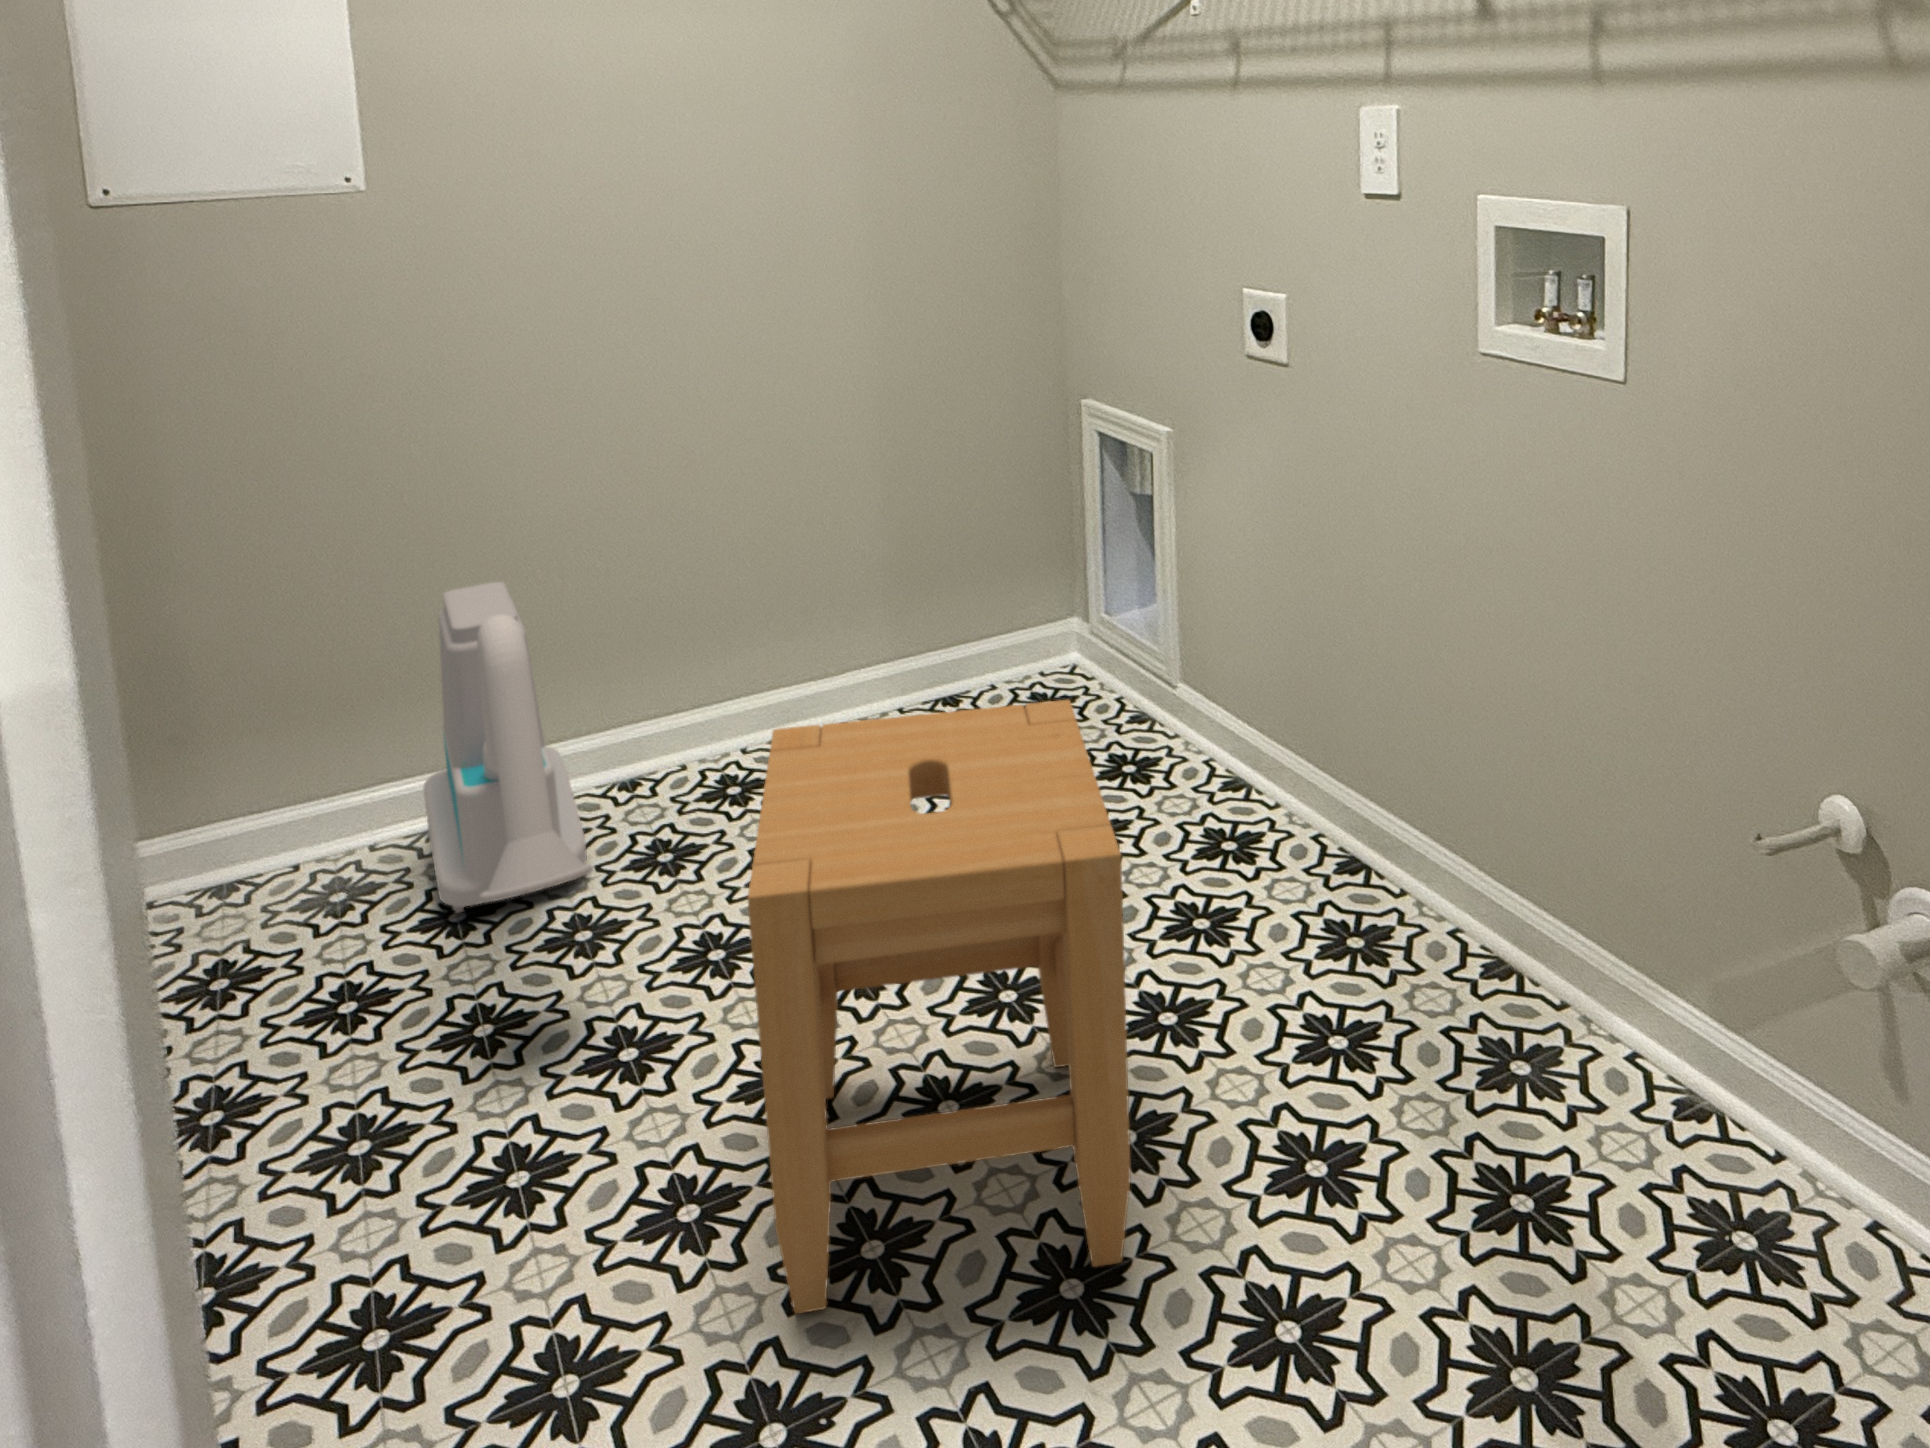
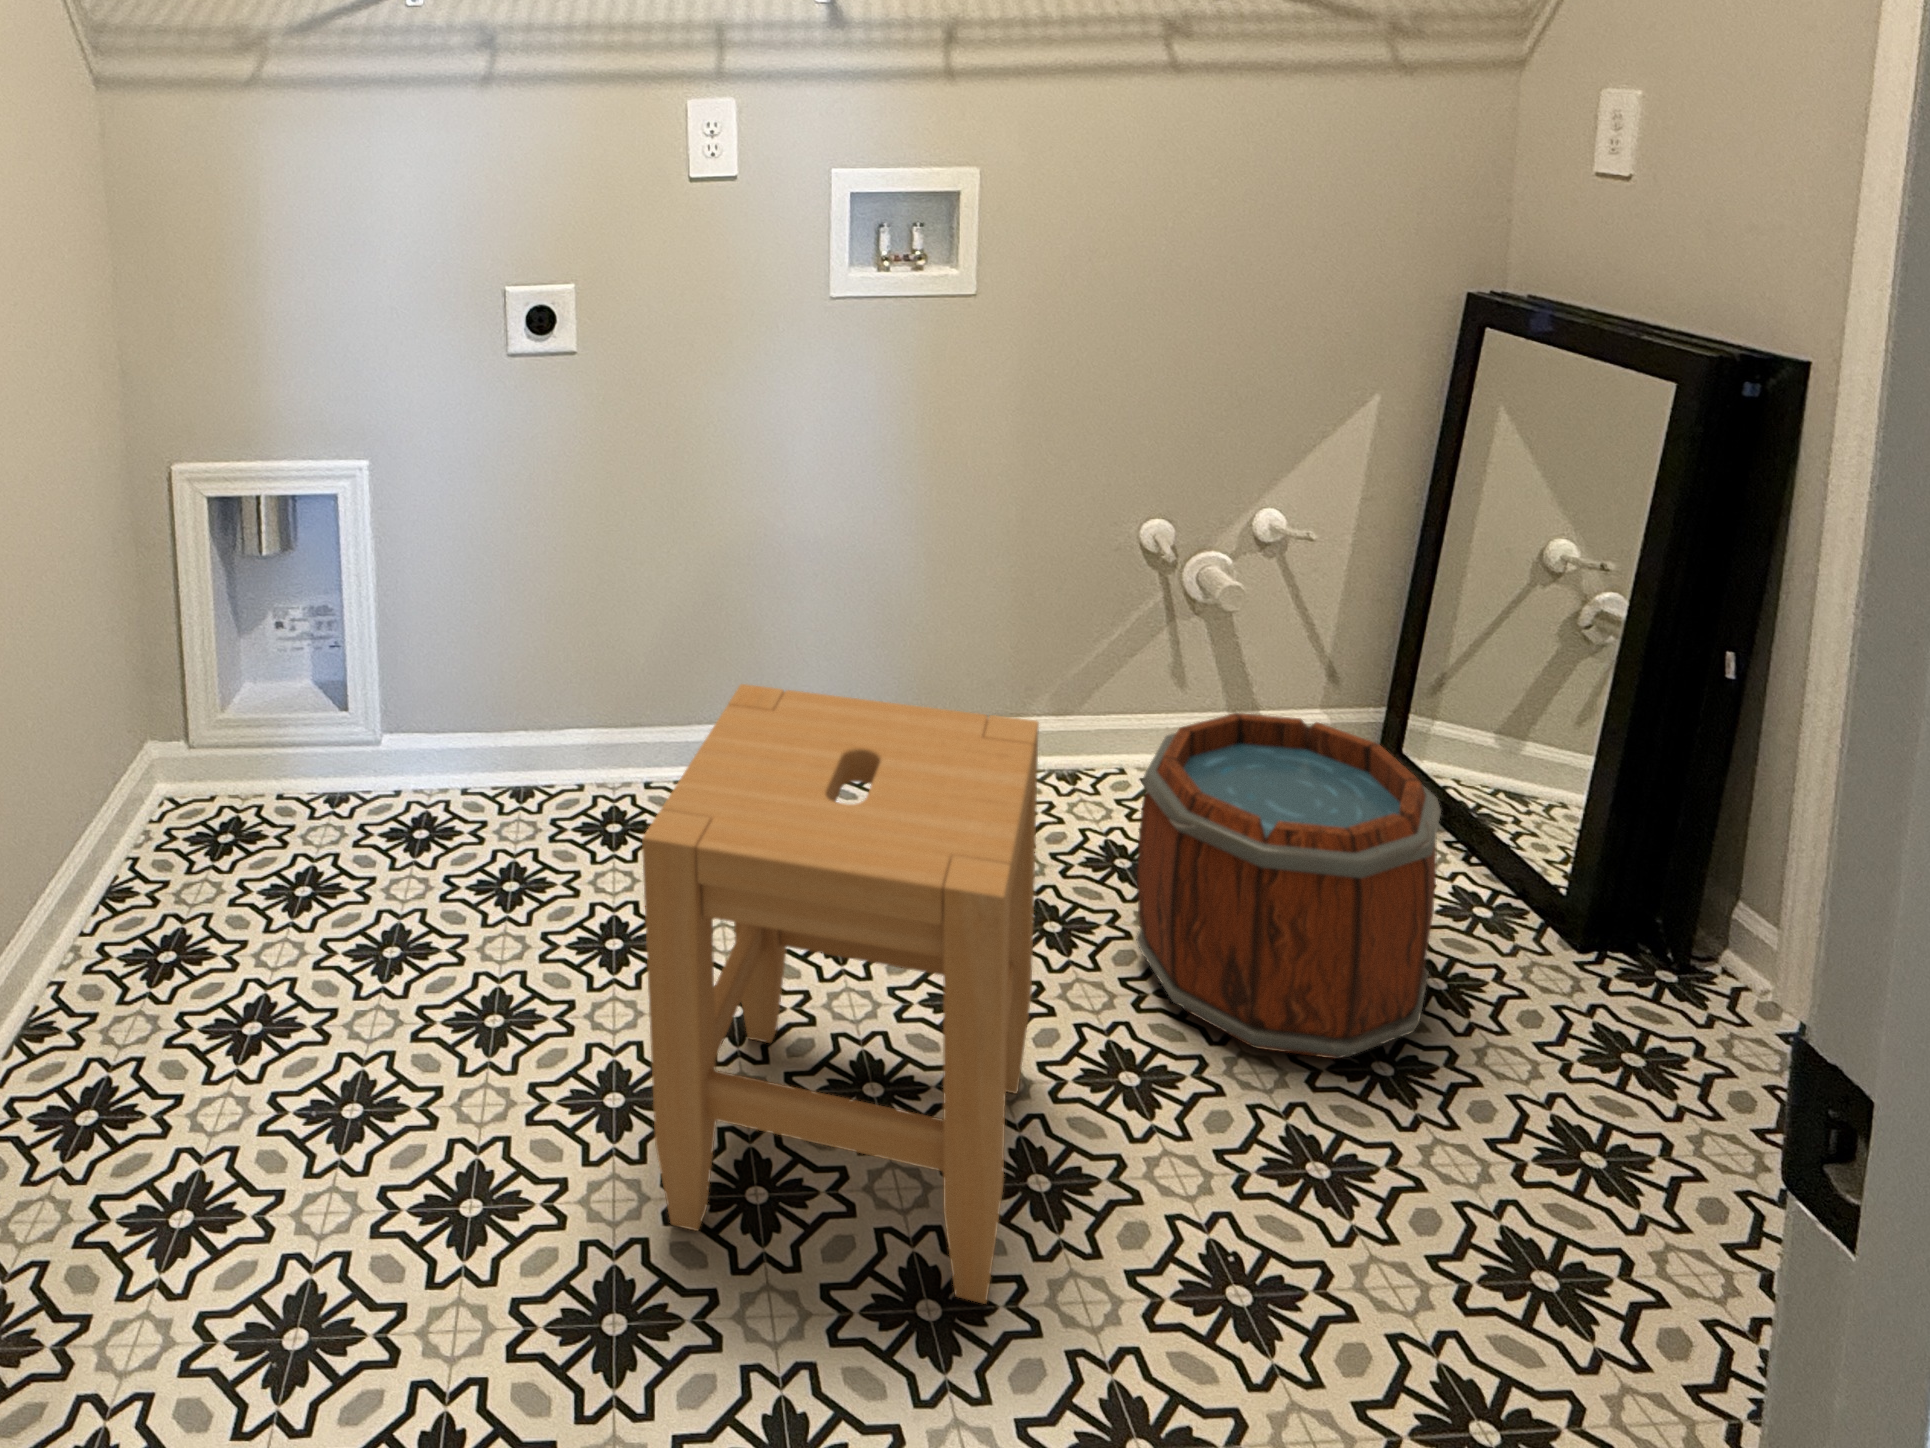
vacuum cleaner: present [423,582,593,913] -> none [506,491,635,779]
bucket: none [1130,662,1372,957] -> present [1136,713,1441,1059]

